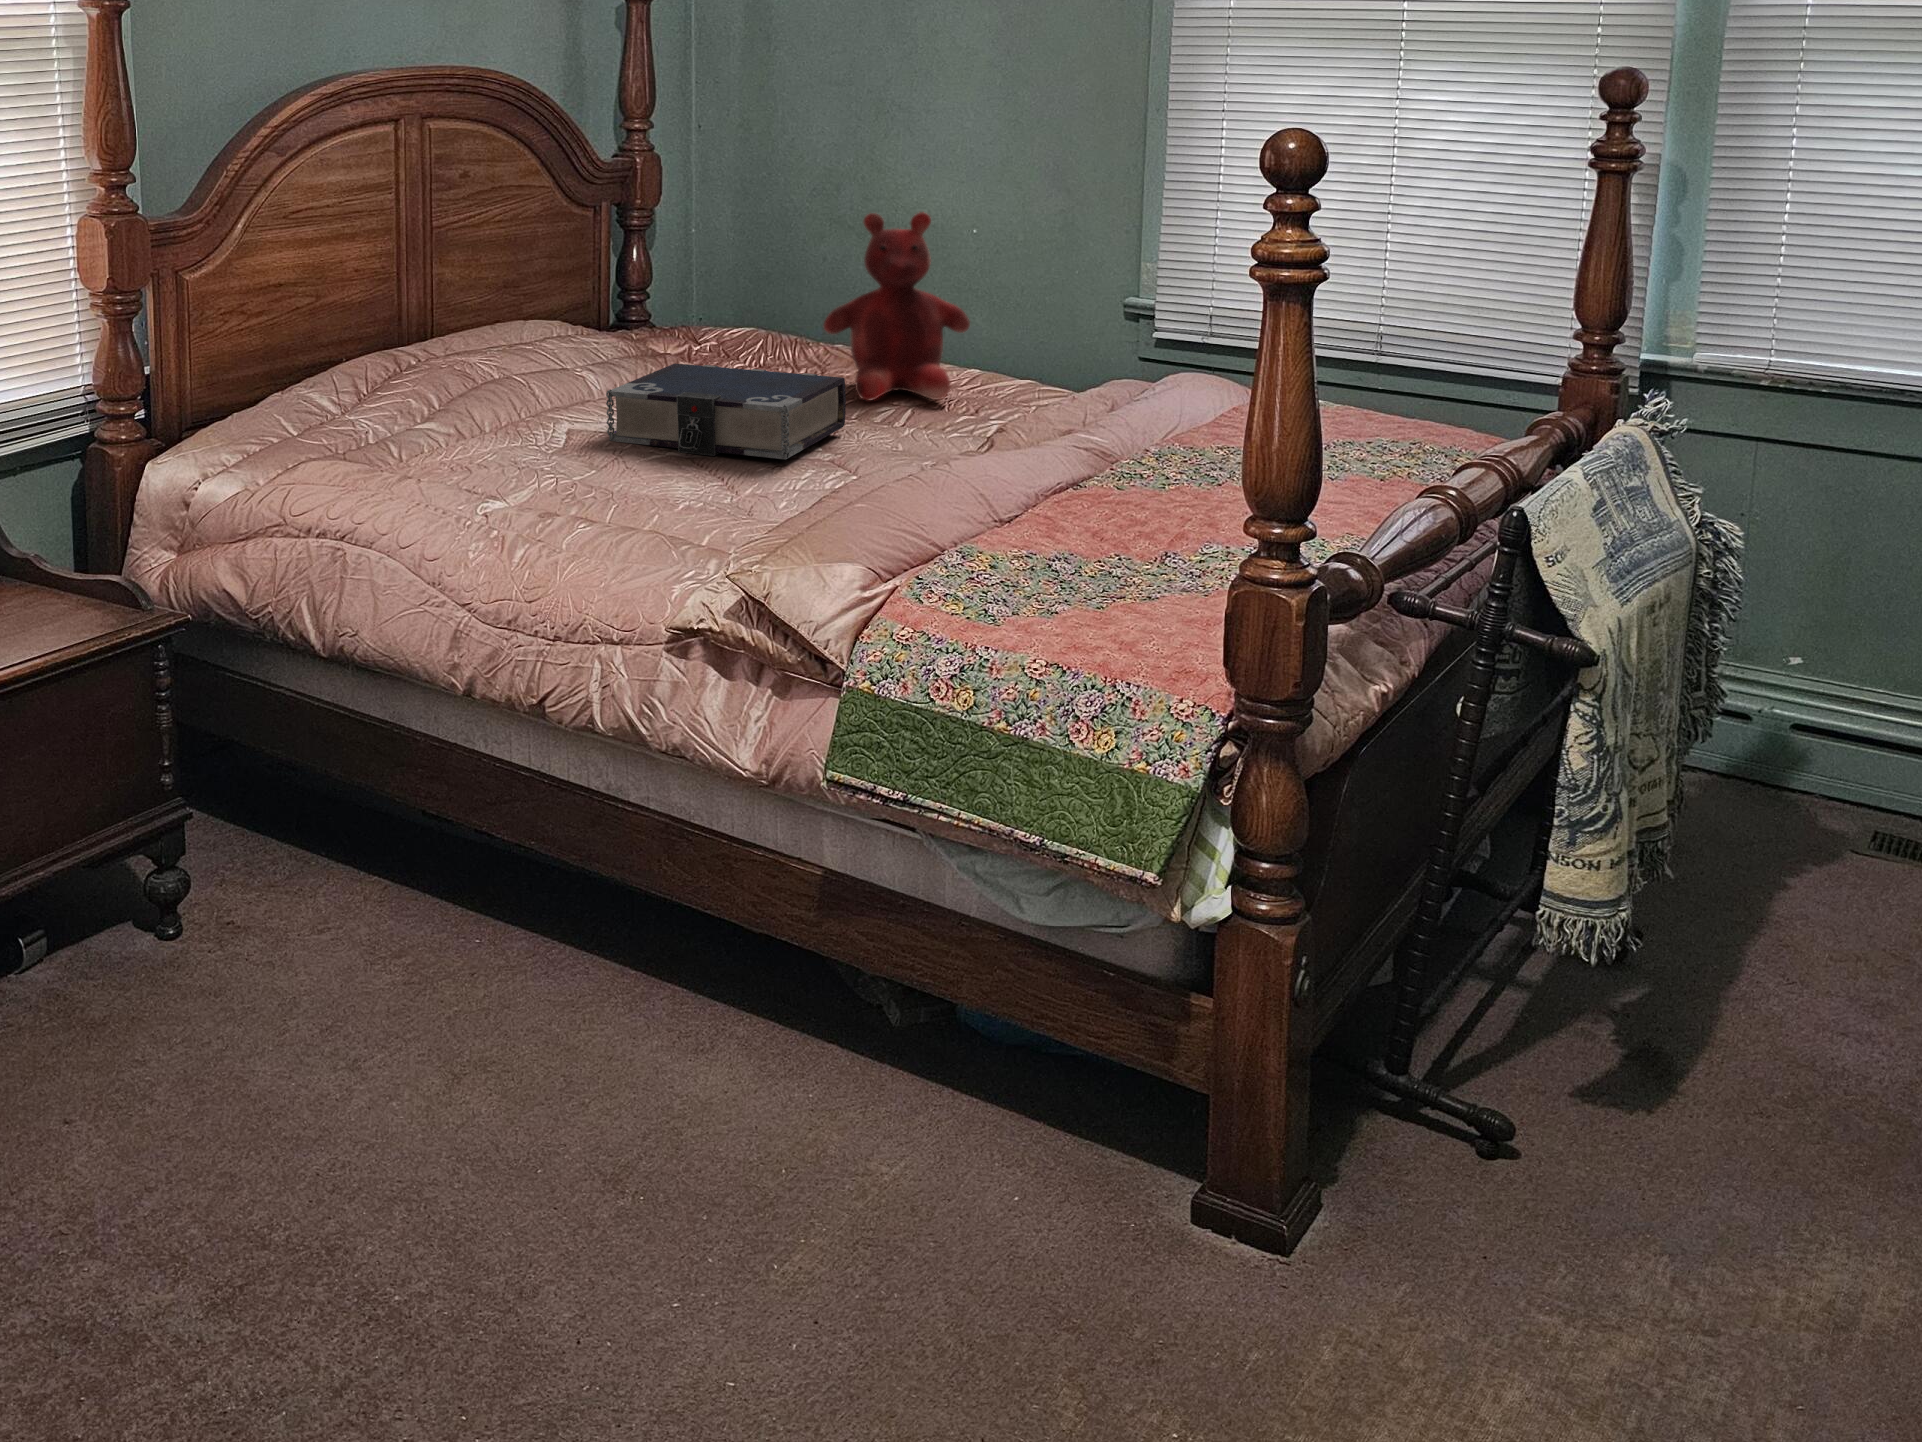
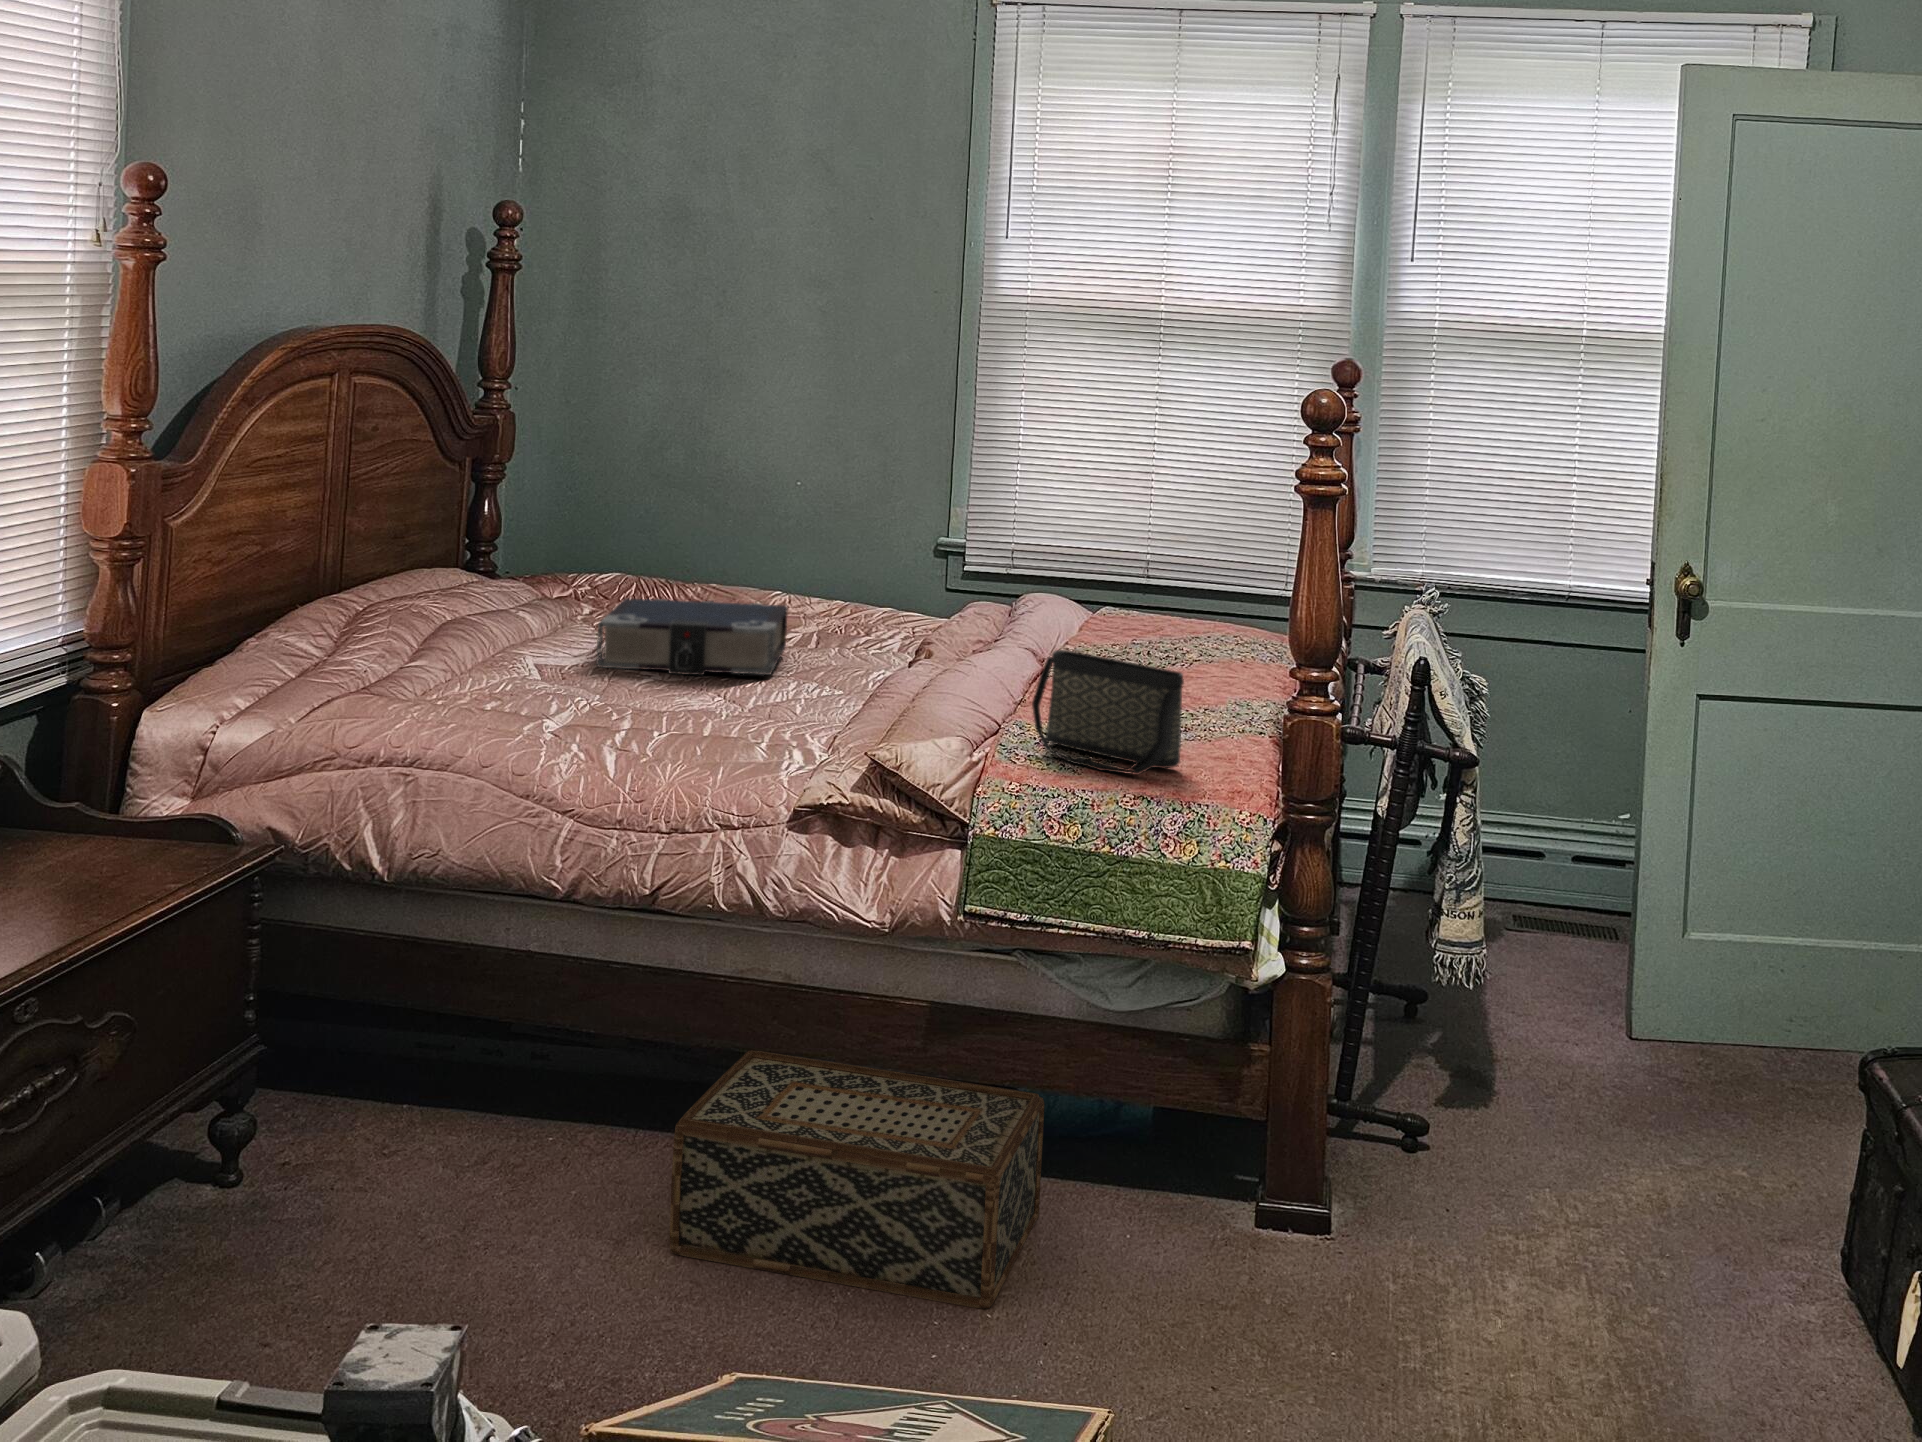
teddy bear: present [824,212,970,401] -> none [722,466,843,628]
handbag: none [965,455,1137,630] -> present [1032,650,1184,775]
woven basket: none [485,897,926,1270] -> present [669,1050,1044,1309]

